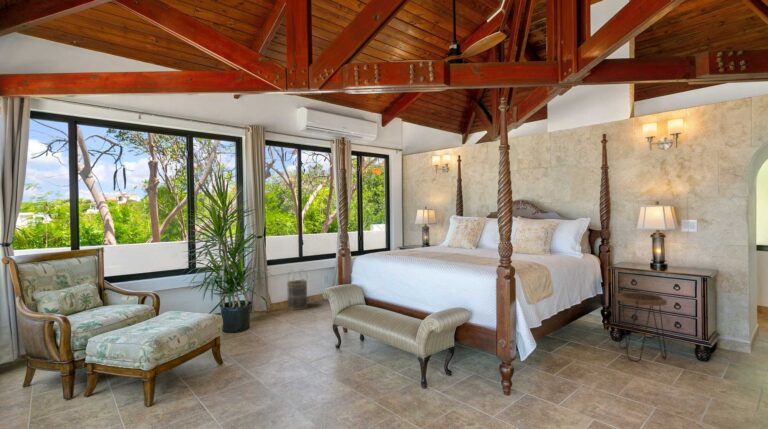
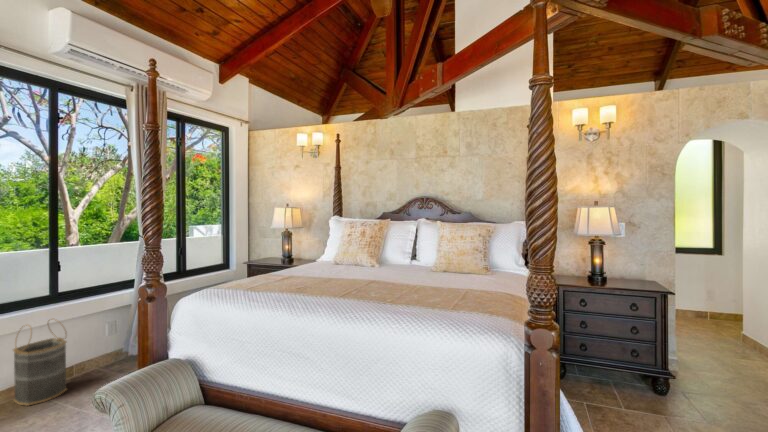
side table: present [615,292,667,361] -> none [577,315,643,414]

